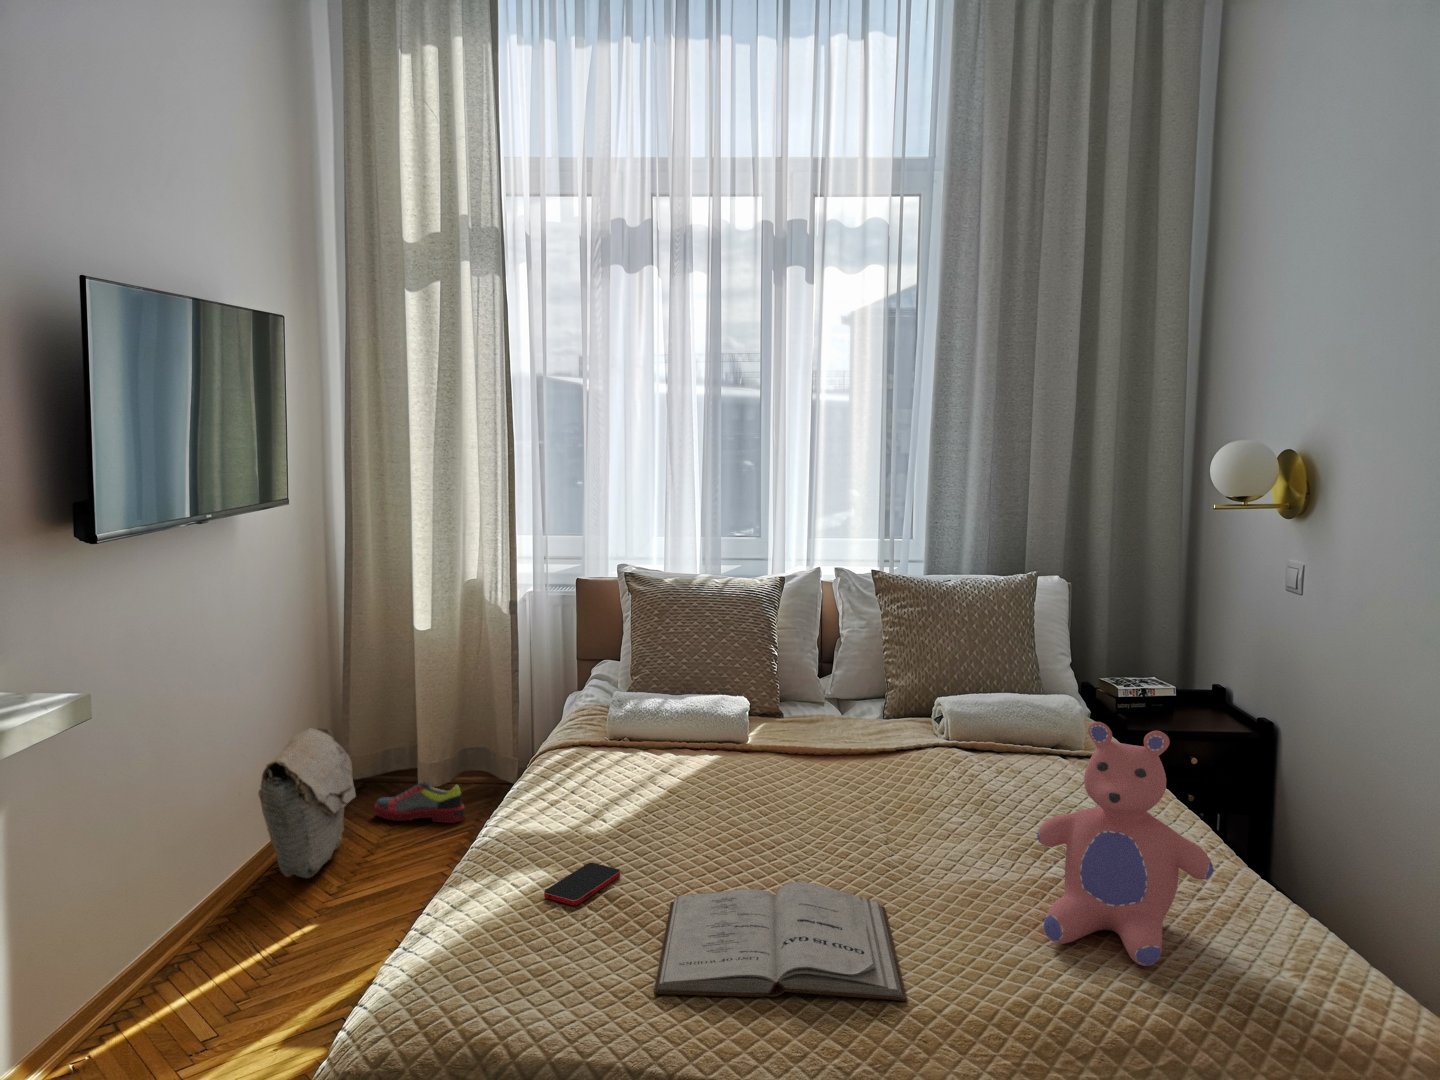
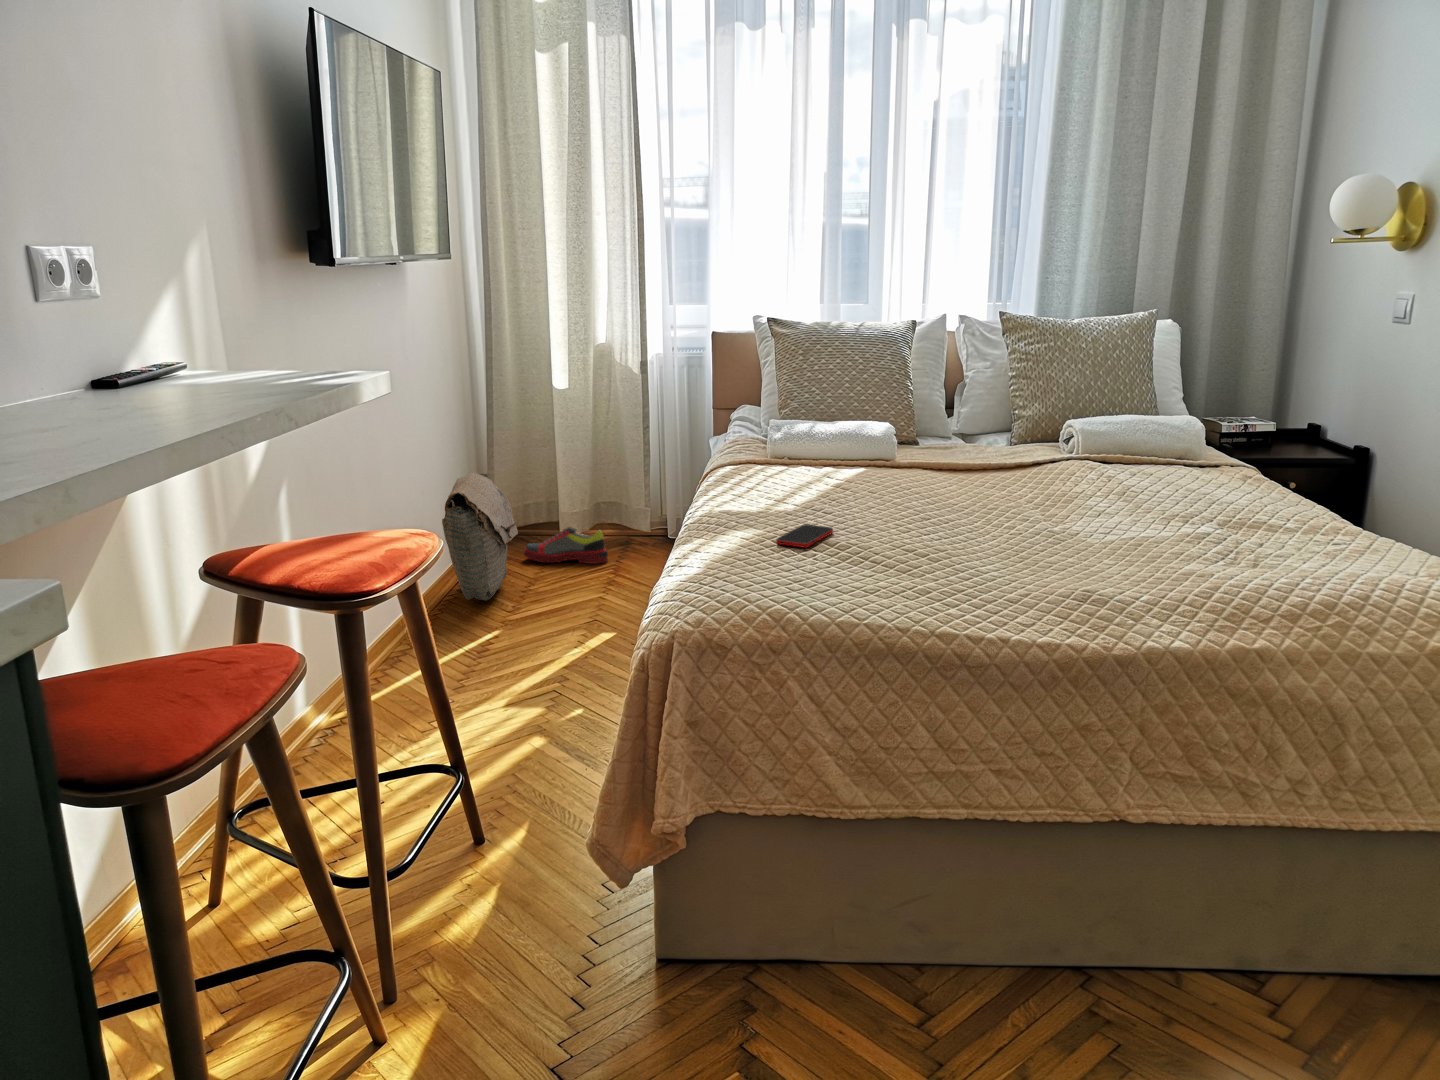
teddy bear: present [1037,722,1213,966] -> none [1202,379,1361,570]
book: present [654,882,907,1001] -> none [886,525,1112,590]

